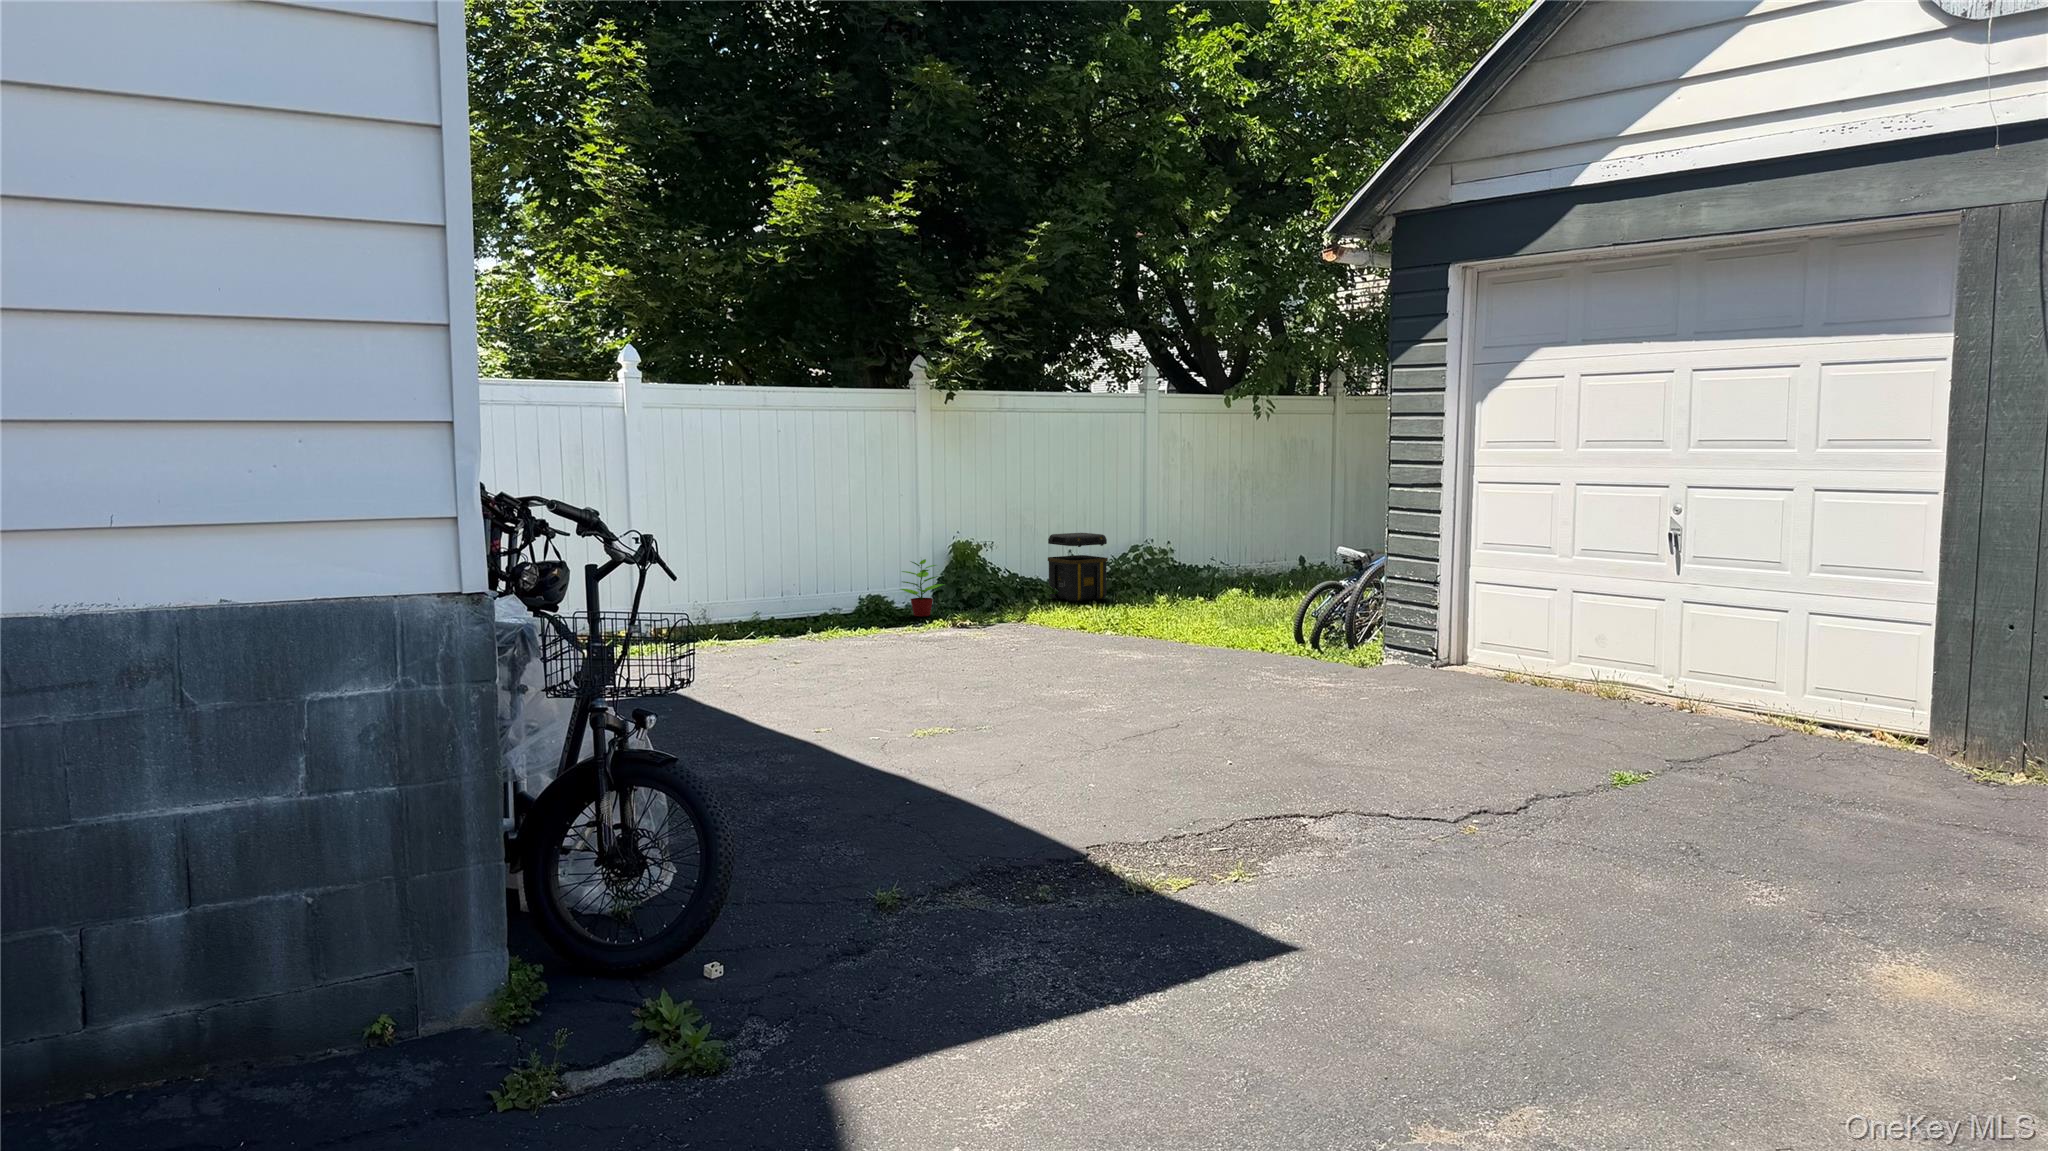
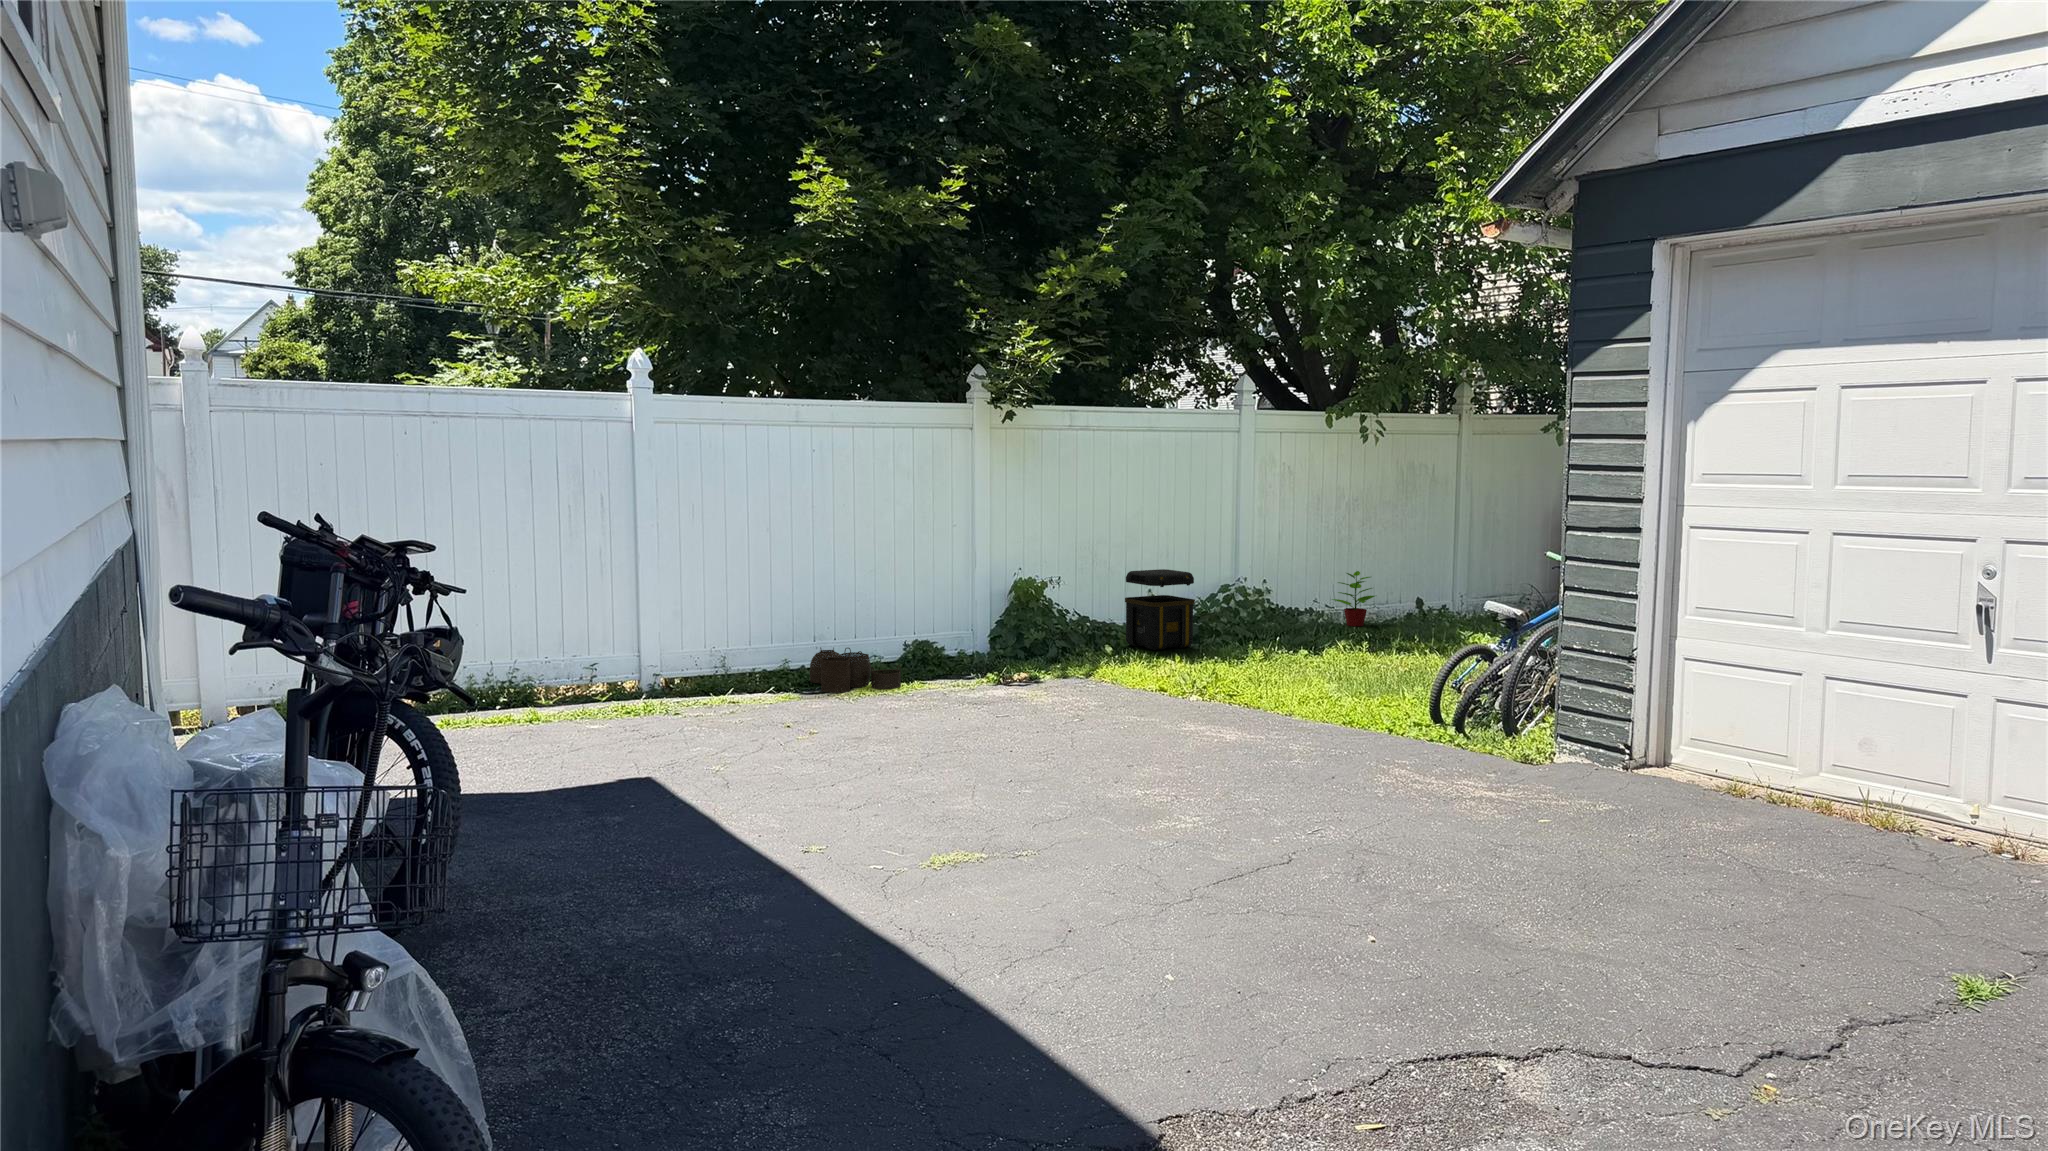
potted plant: present [900,559,945,616] -> present [1332,571,1375,626]
woven basket: none [781,598,861,635] -> present [810,648,901,693]

